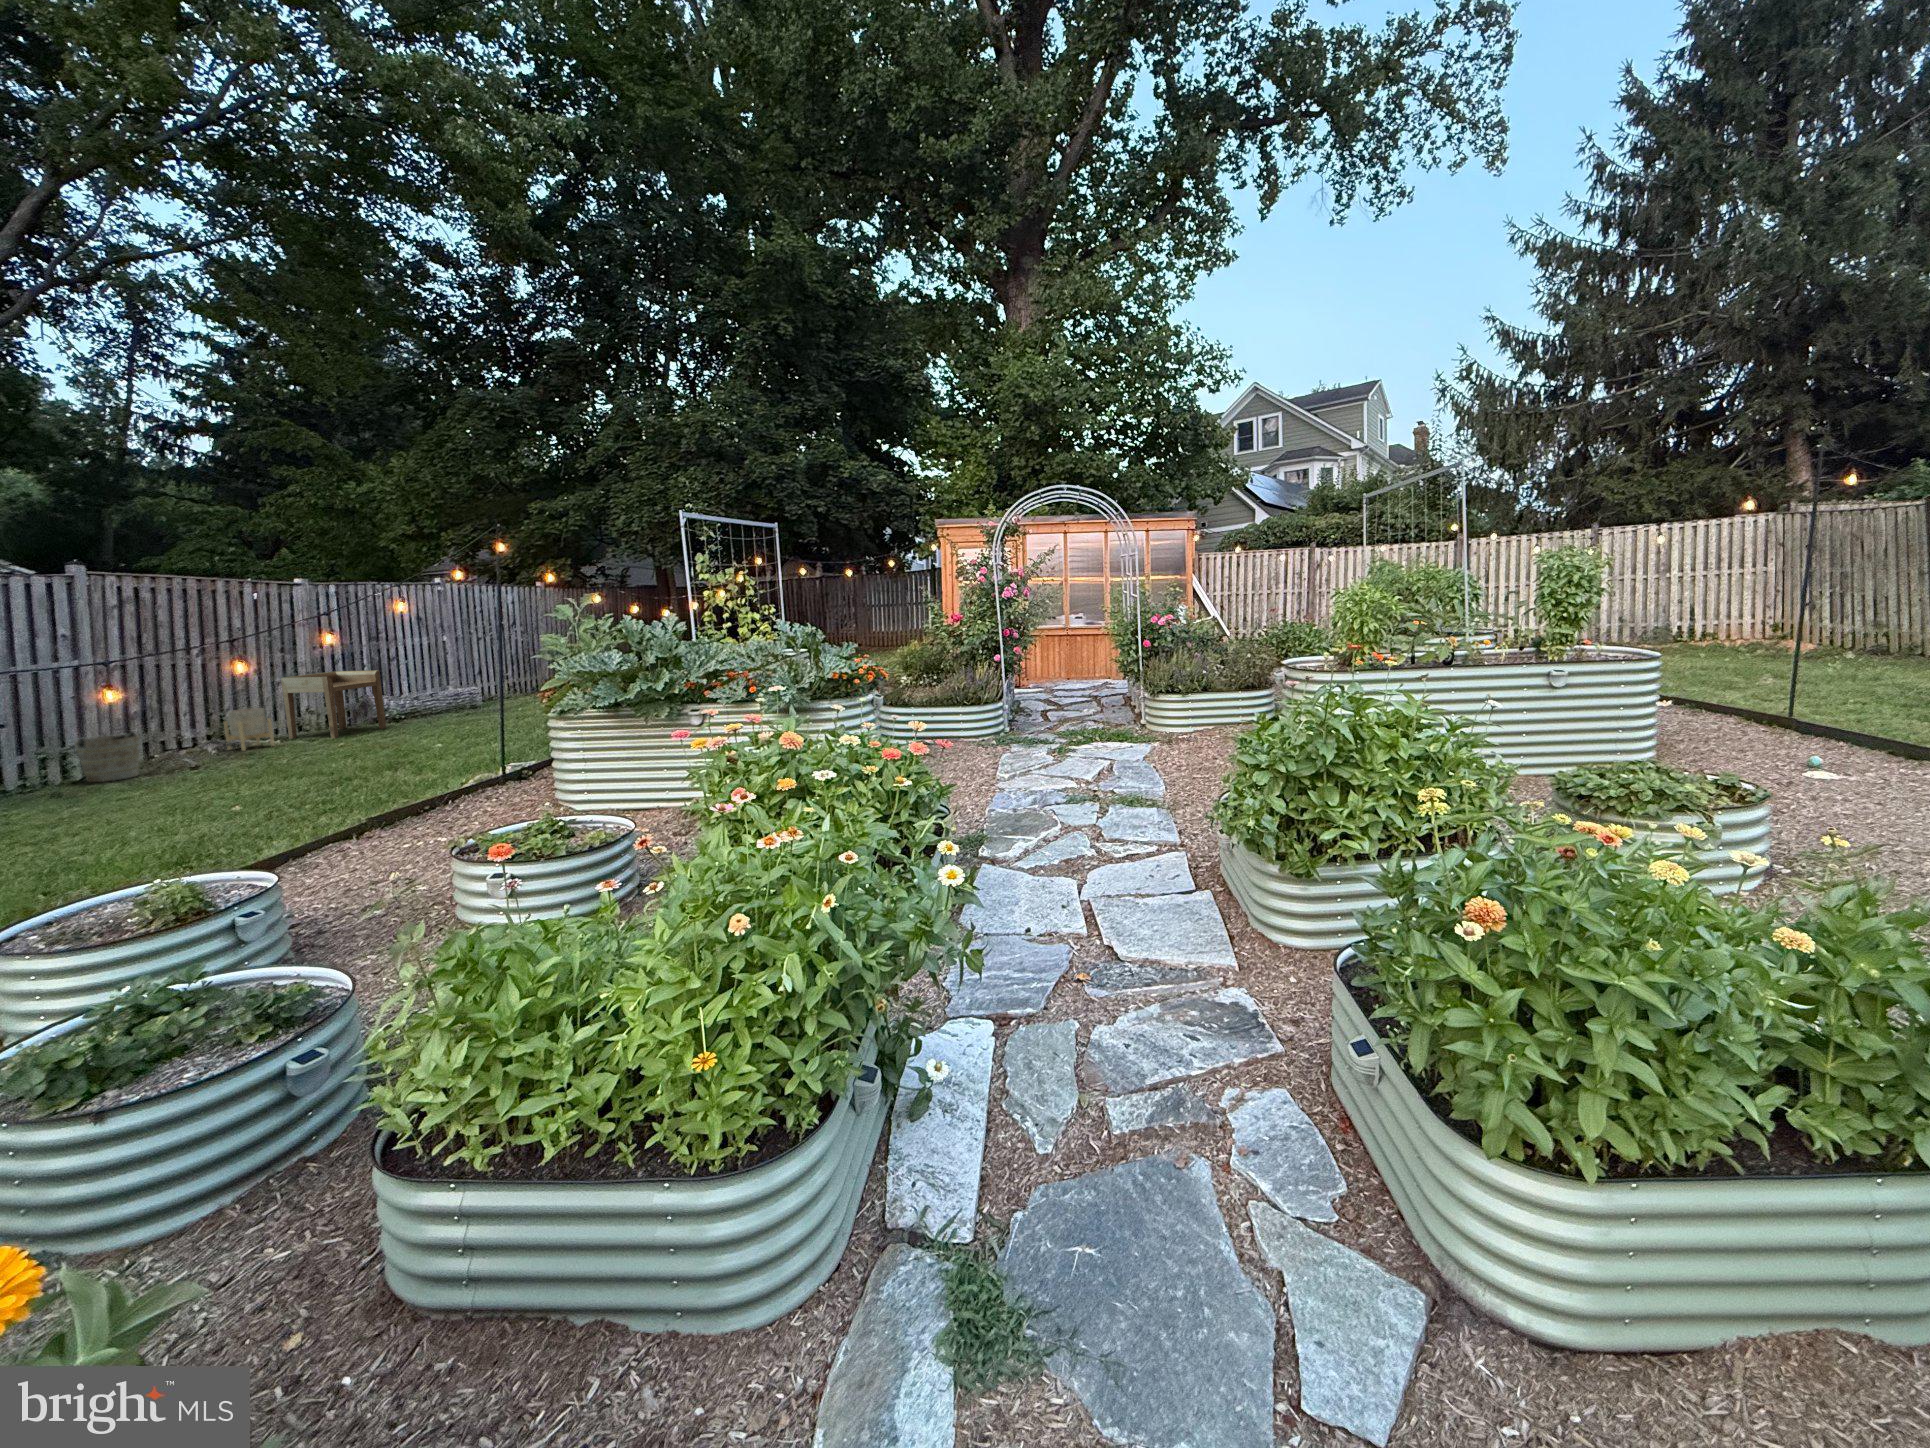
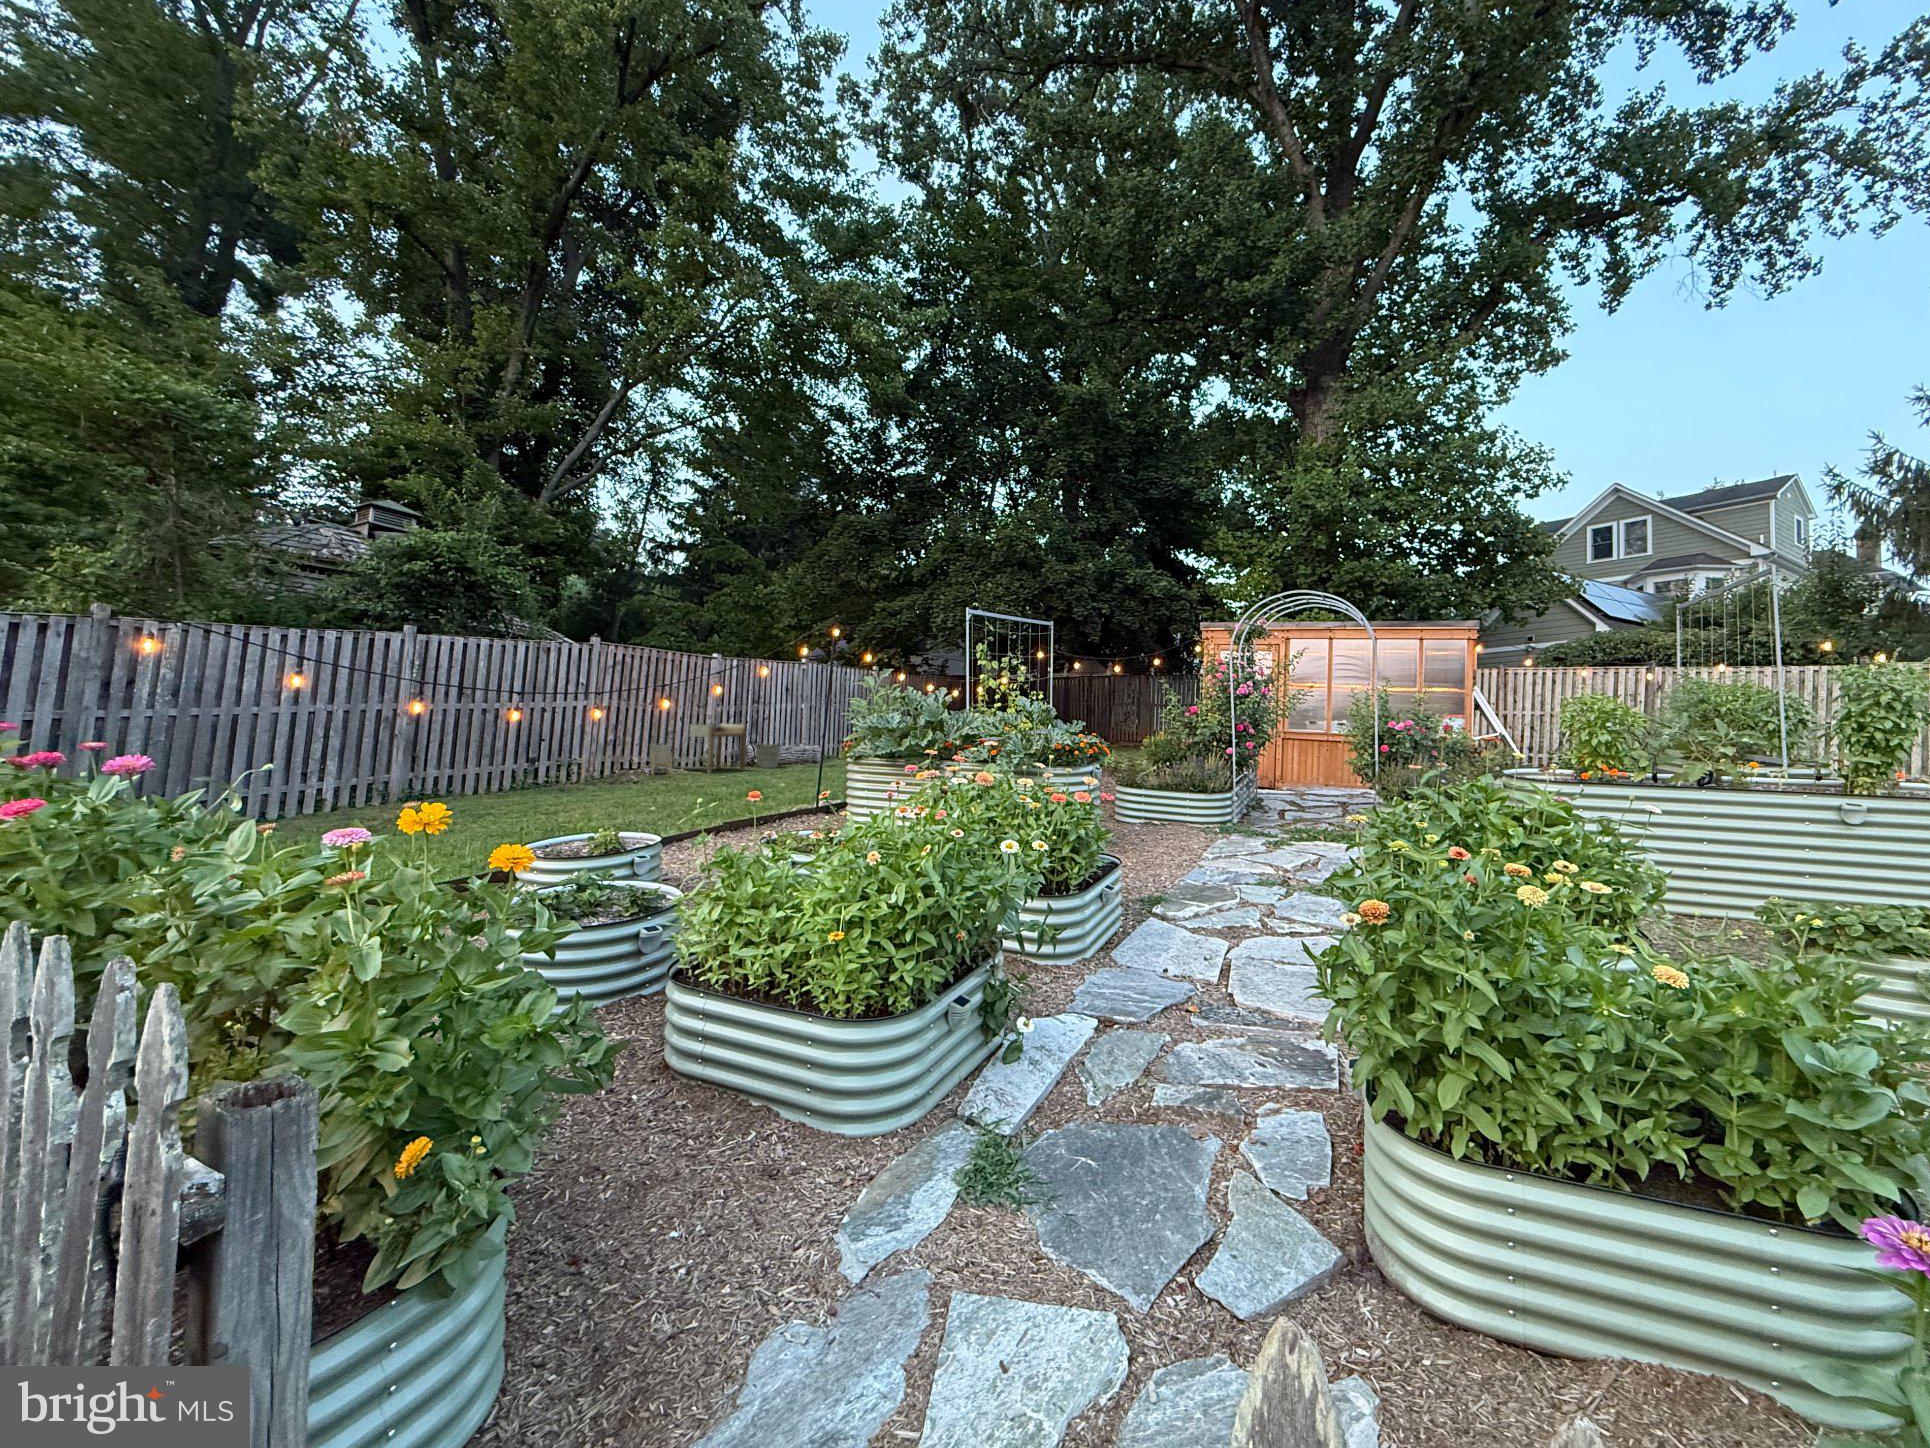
bucket: present [73,732,140,782] -> present [755,744,781,768]

